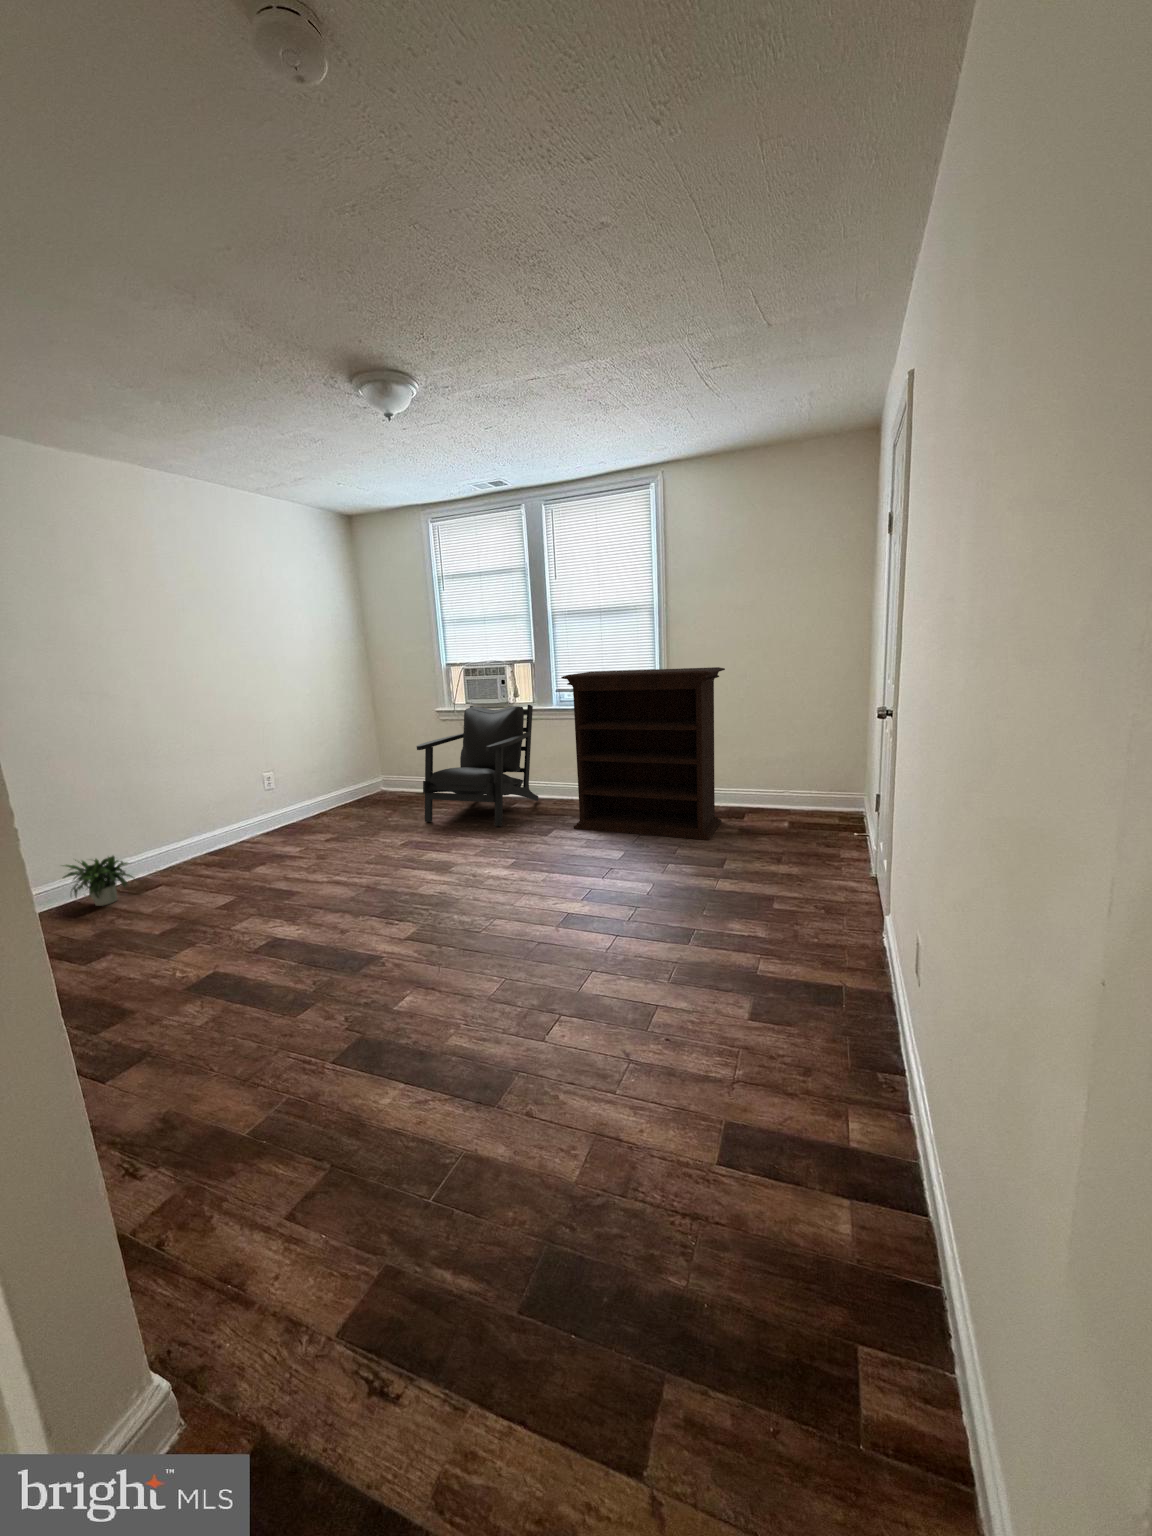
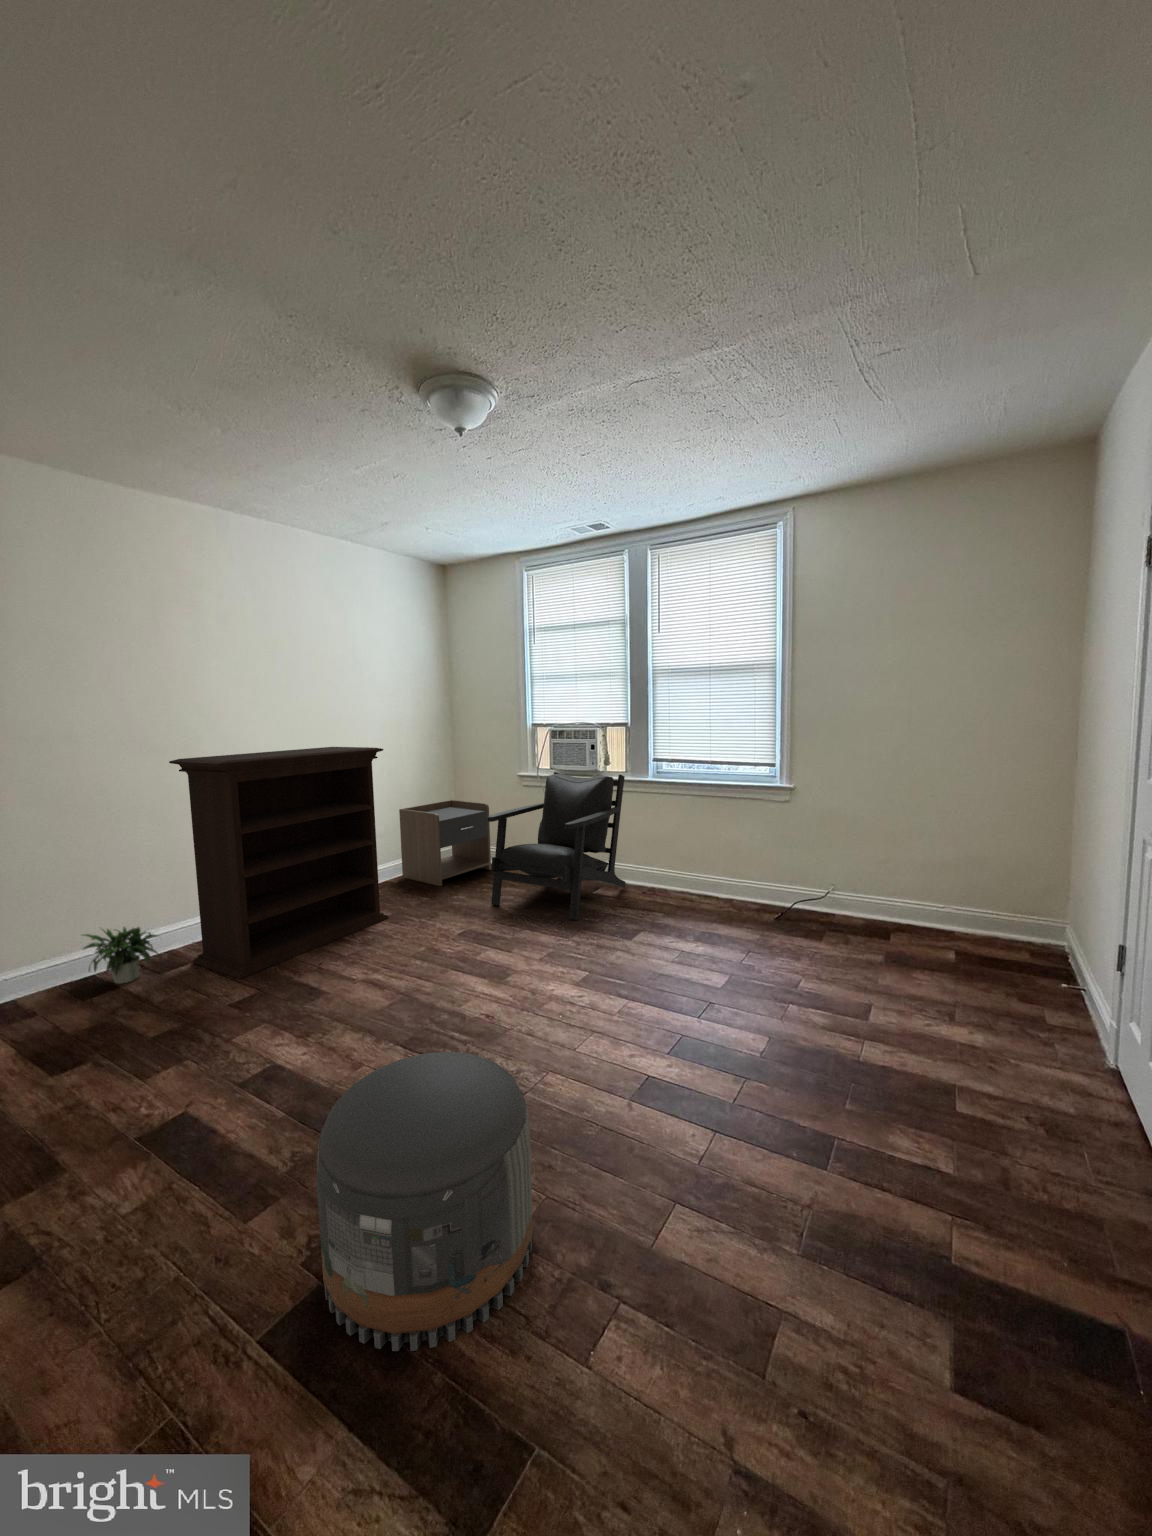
bookshelf: present [561,667,725,840] -> present [169,747,388,979]
nightstand: none [328,737,418,813] -> present [399,800,491,886]
pouf: none [352,891,501,1055] -> present [317,1052,533,1351]

